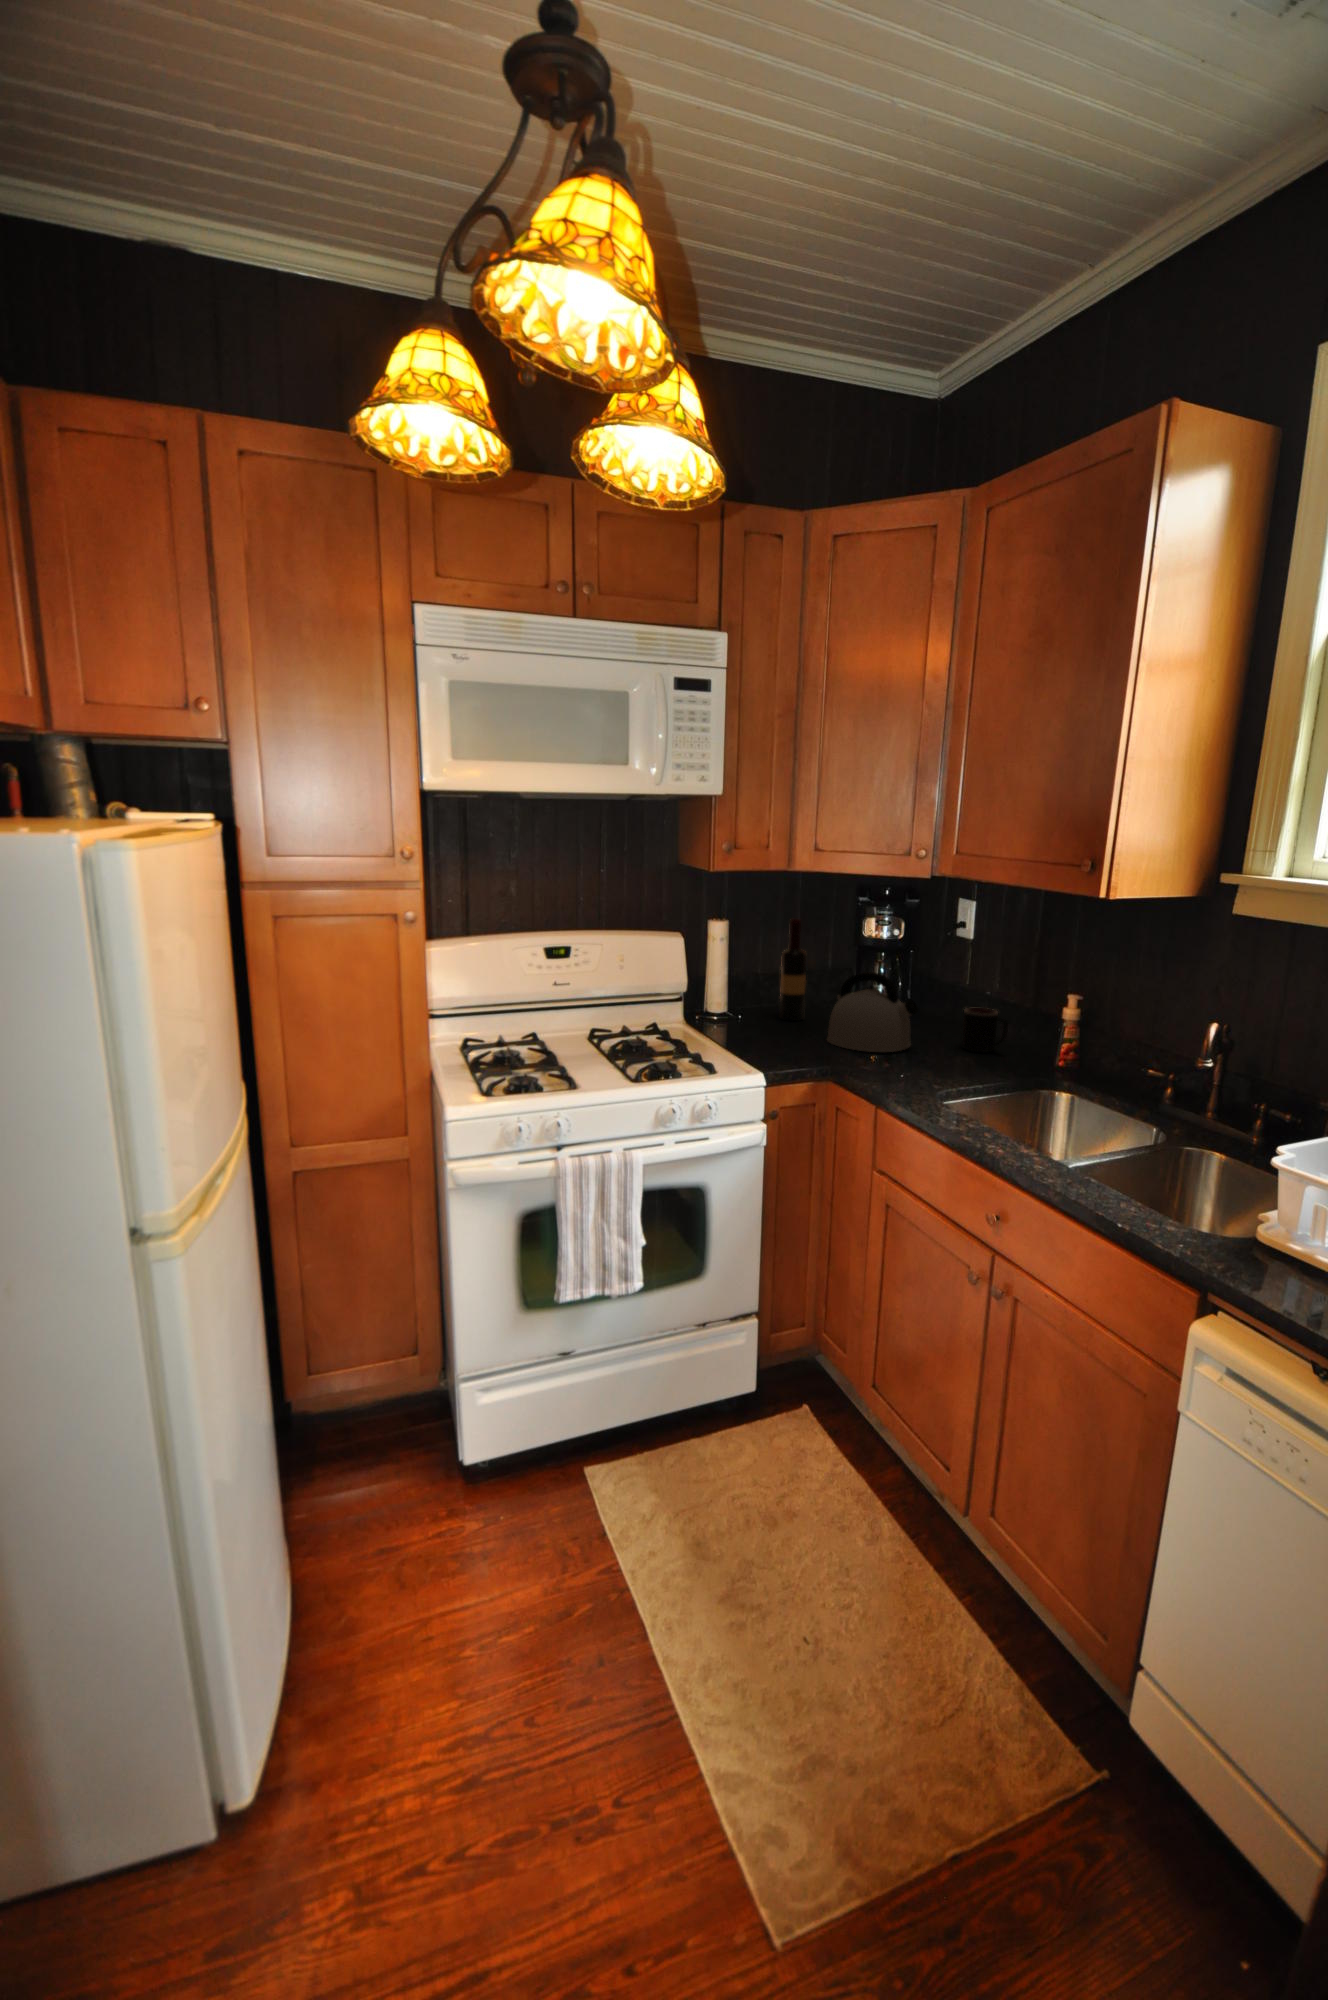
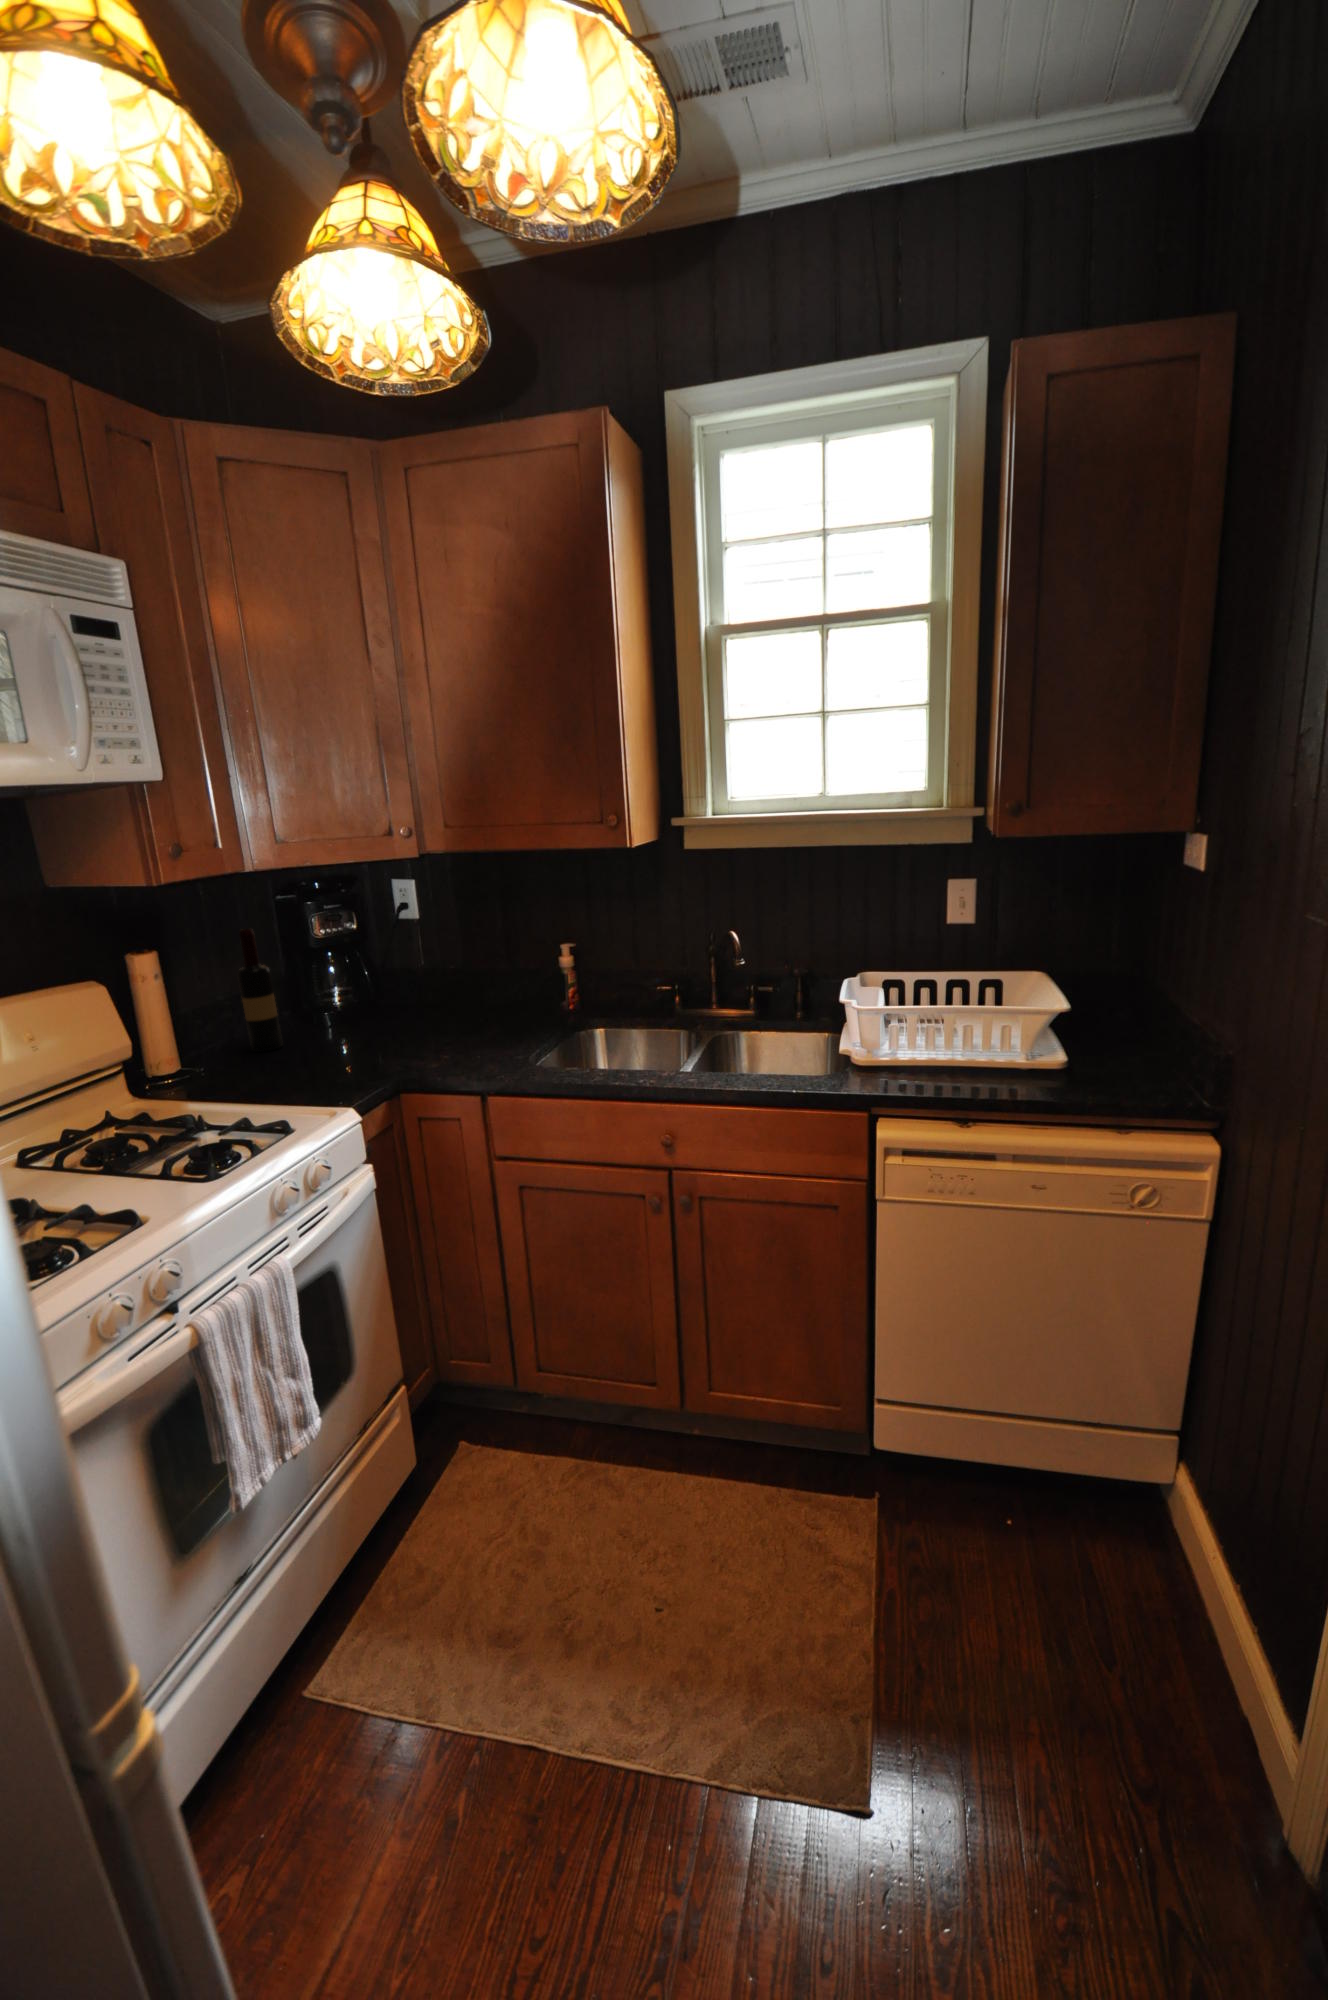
kettle: present [827,972,918,1052] -> none [338,968,437,1057]
mug: present [962,1008,1008,1052] -> none [463,978,509,1023]

